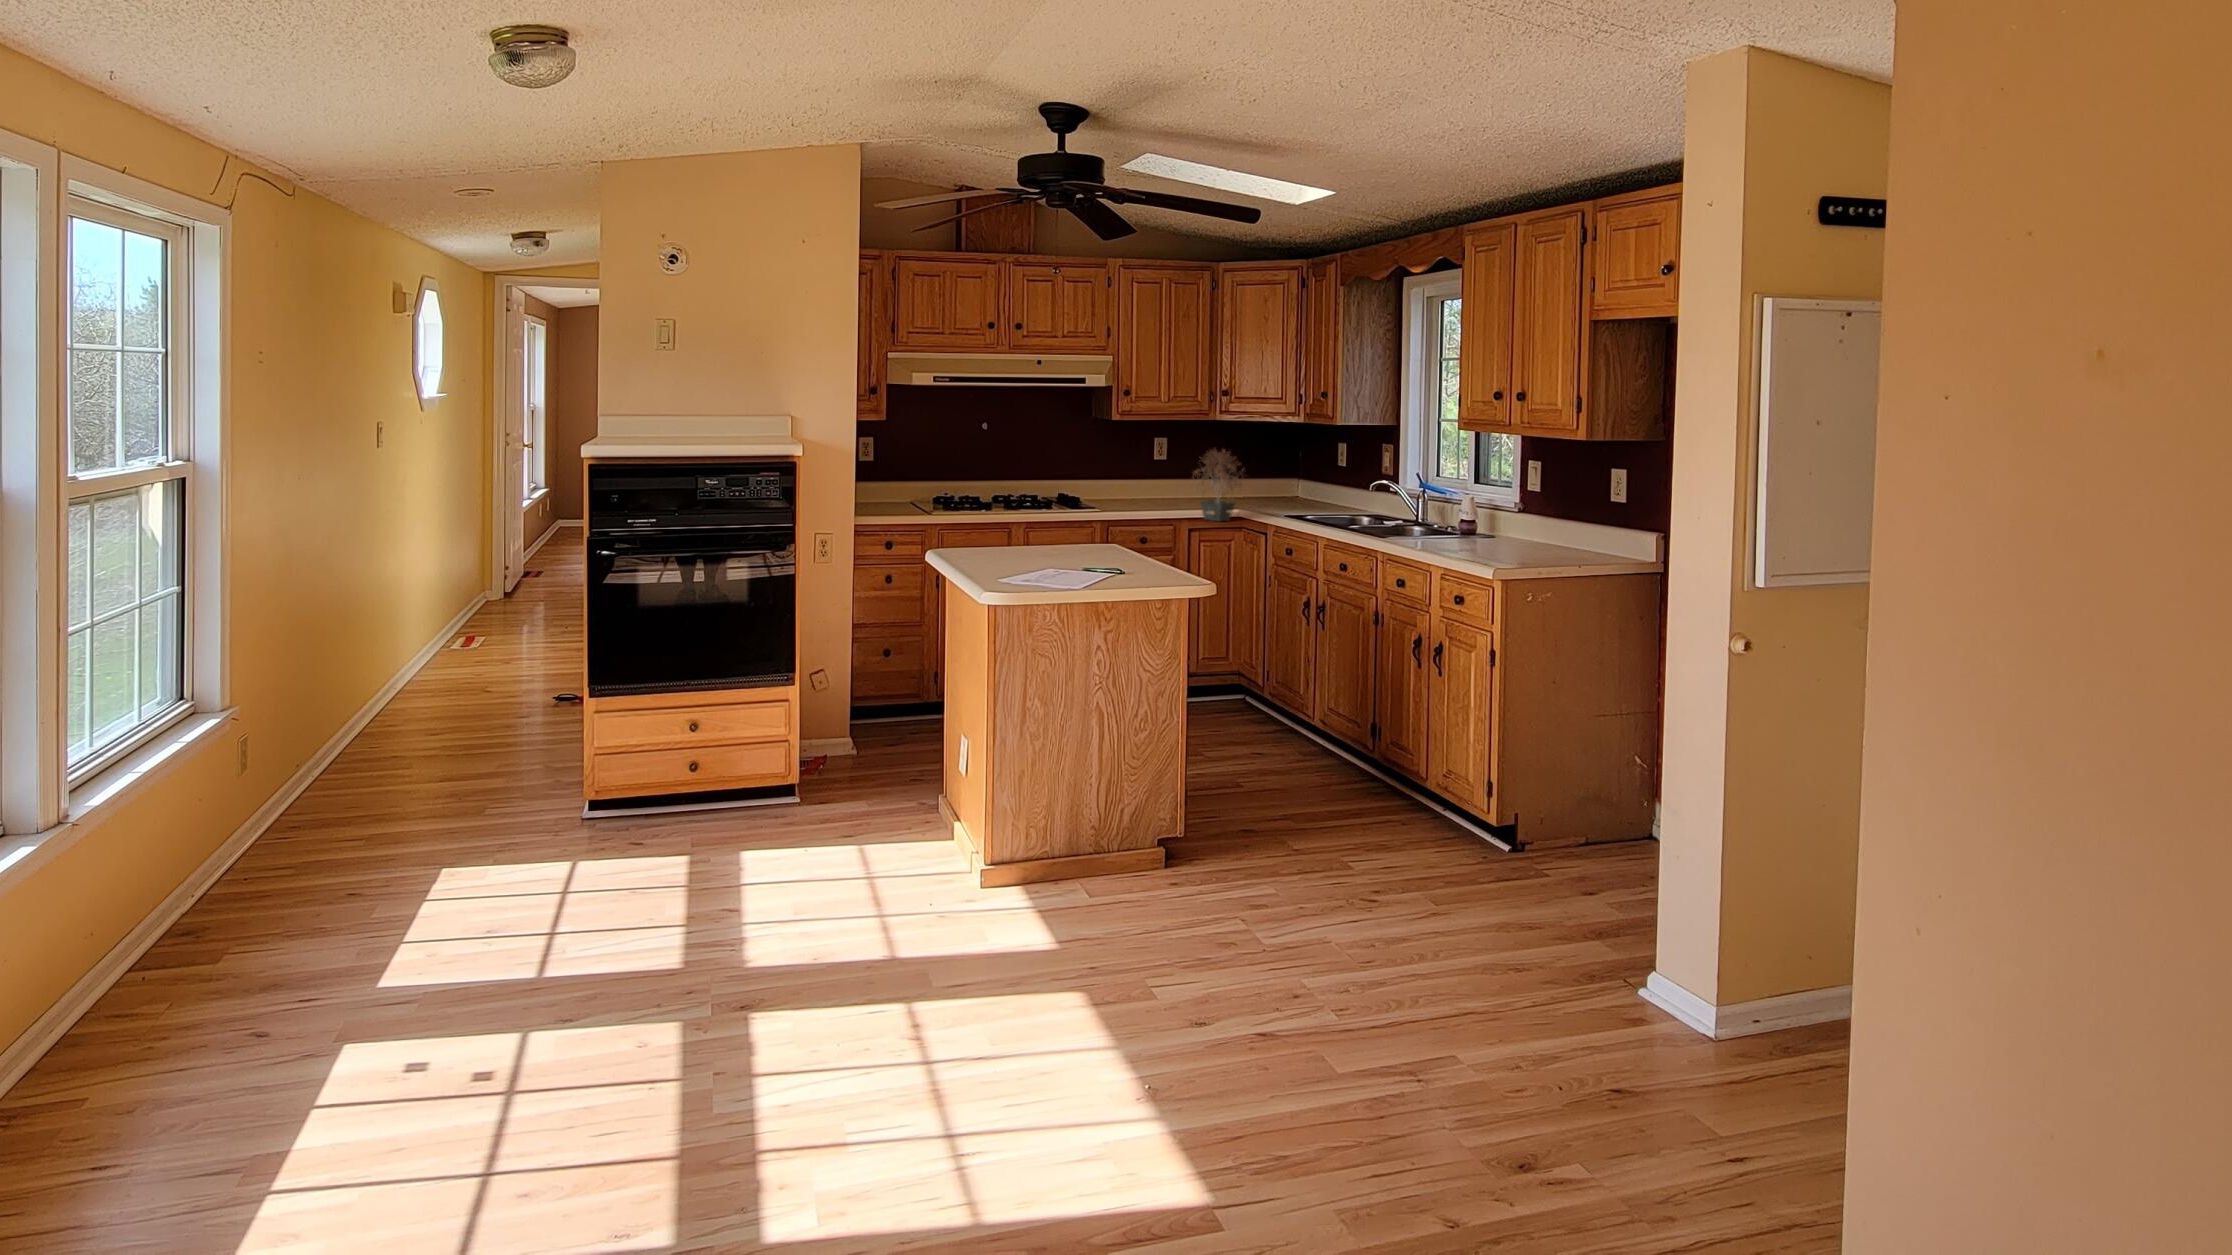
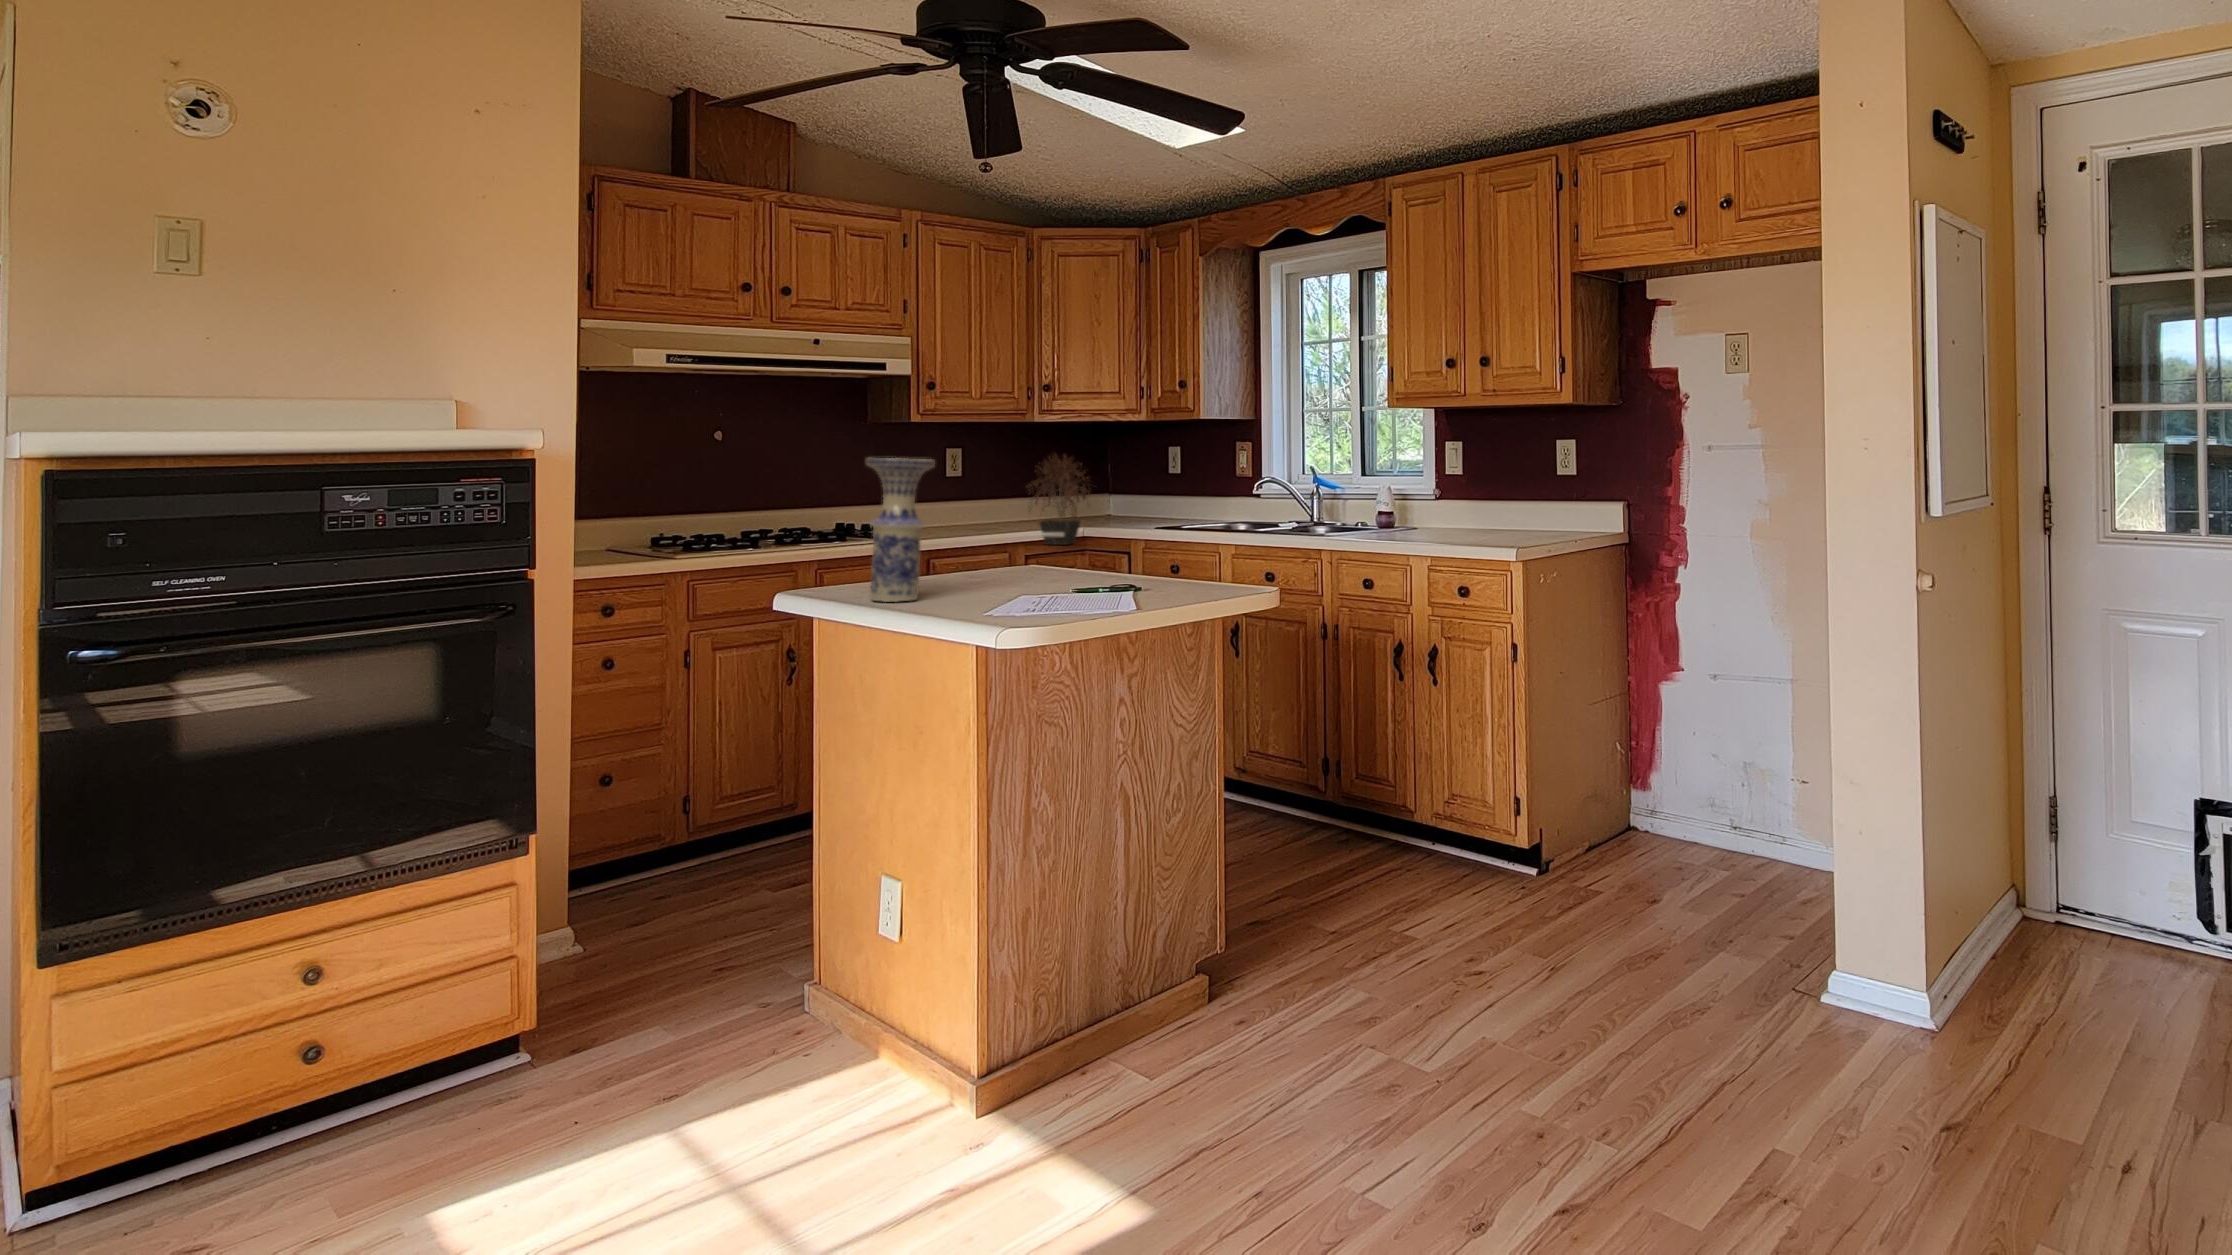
vase: none [962,468,1004,561] -> present [866,458,935,602]

